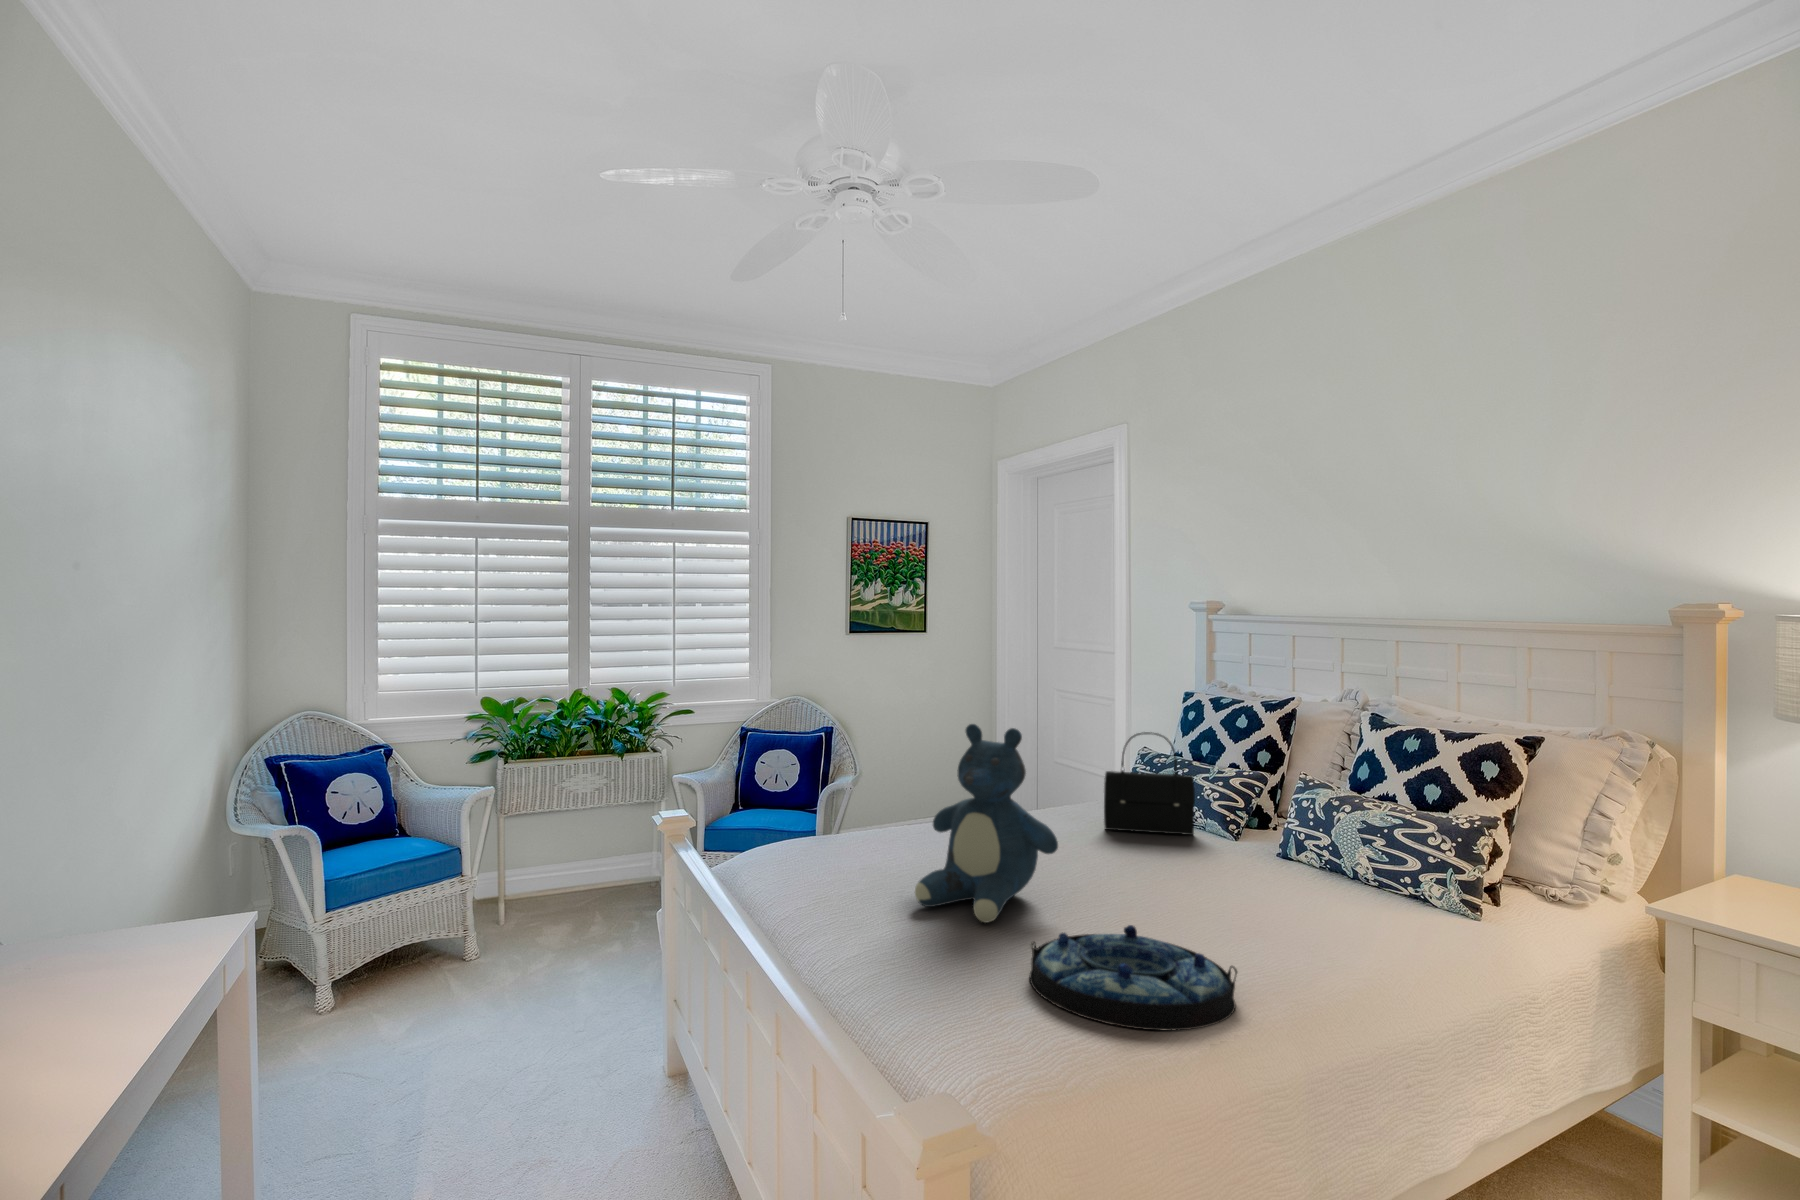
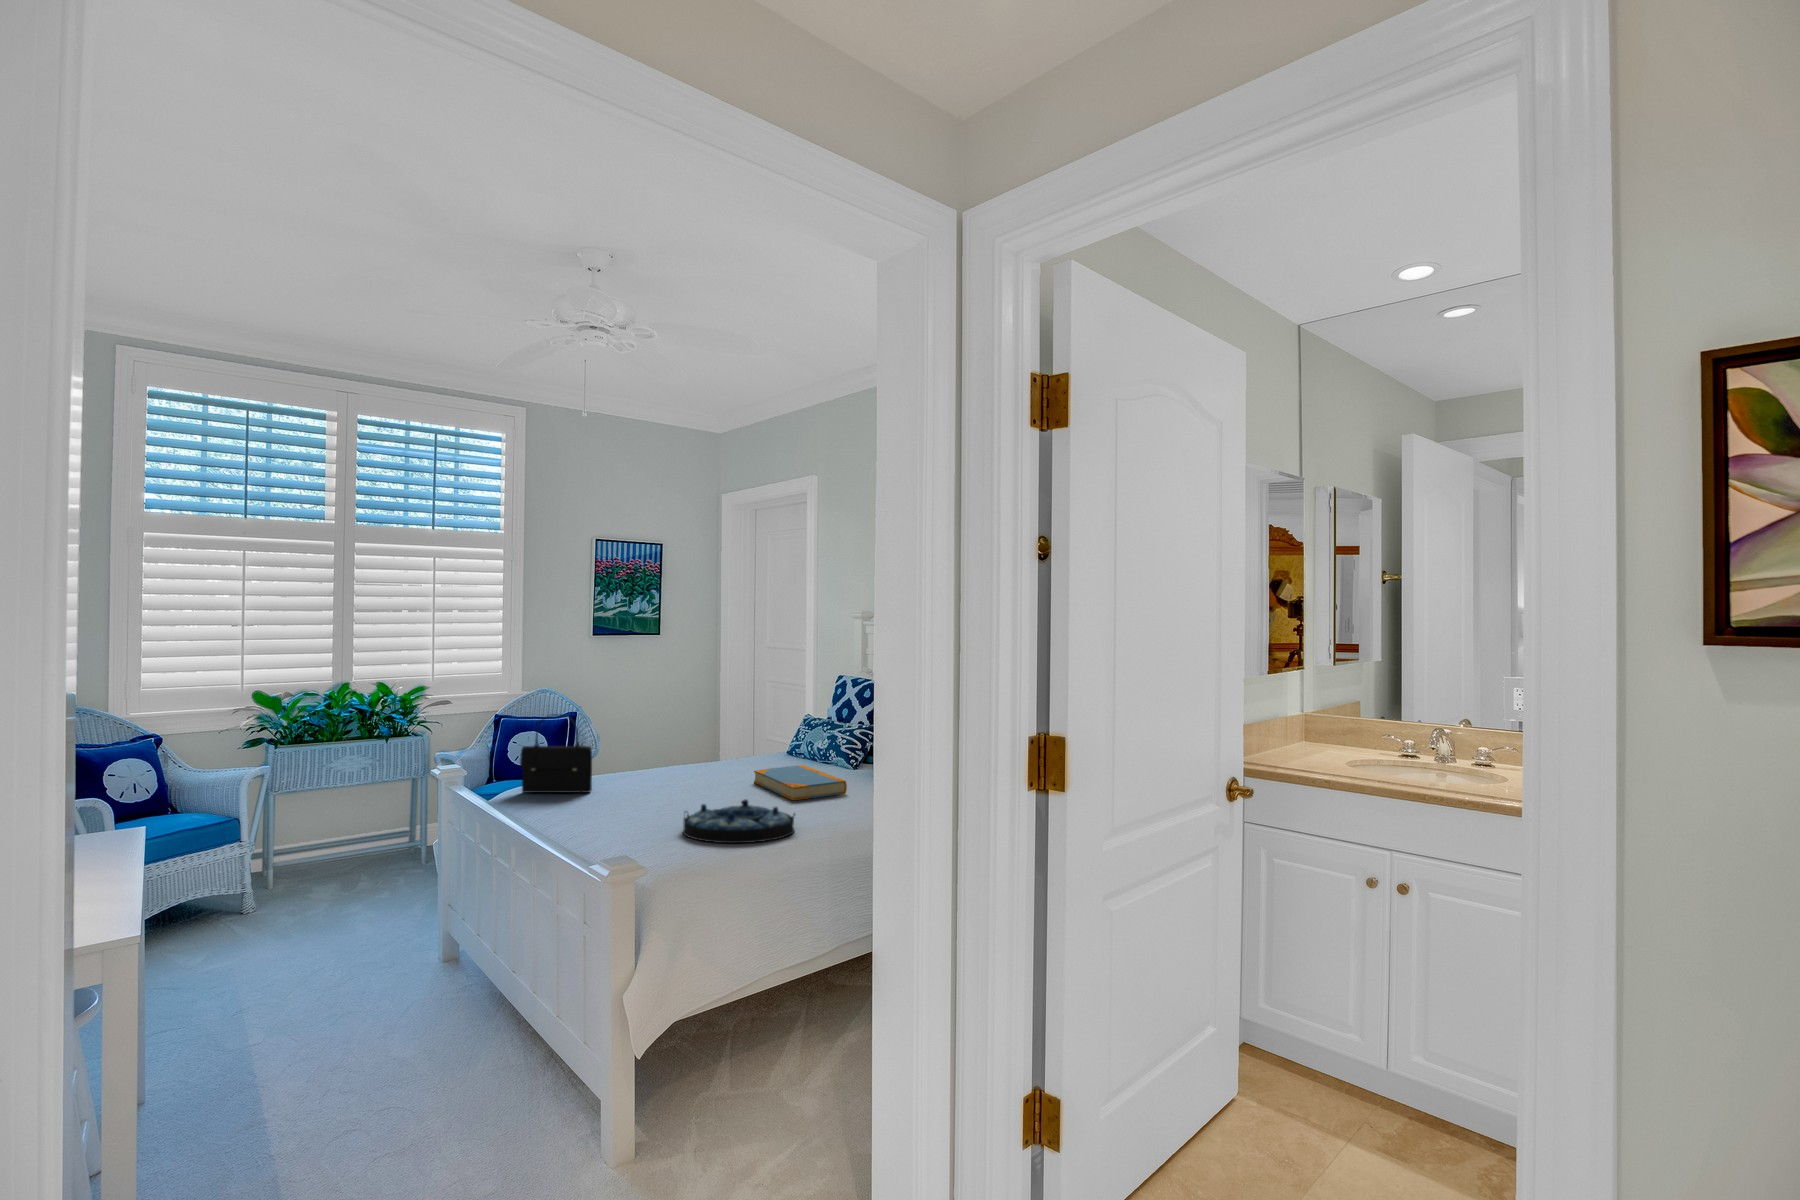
teddy bear: present [915,724,1058,922] -> none [621,691,715,812]
handbag: present [1104,732,1195,835] -> present [520,714,592,793]
book: none [1098,835,1267,910] -> present [754,765,847,800]

